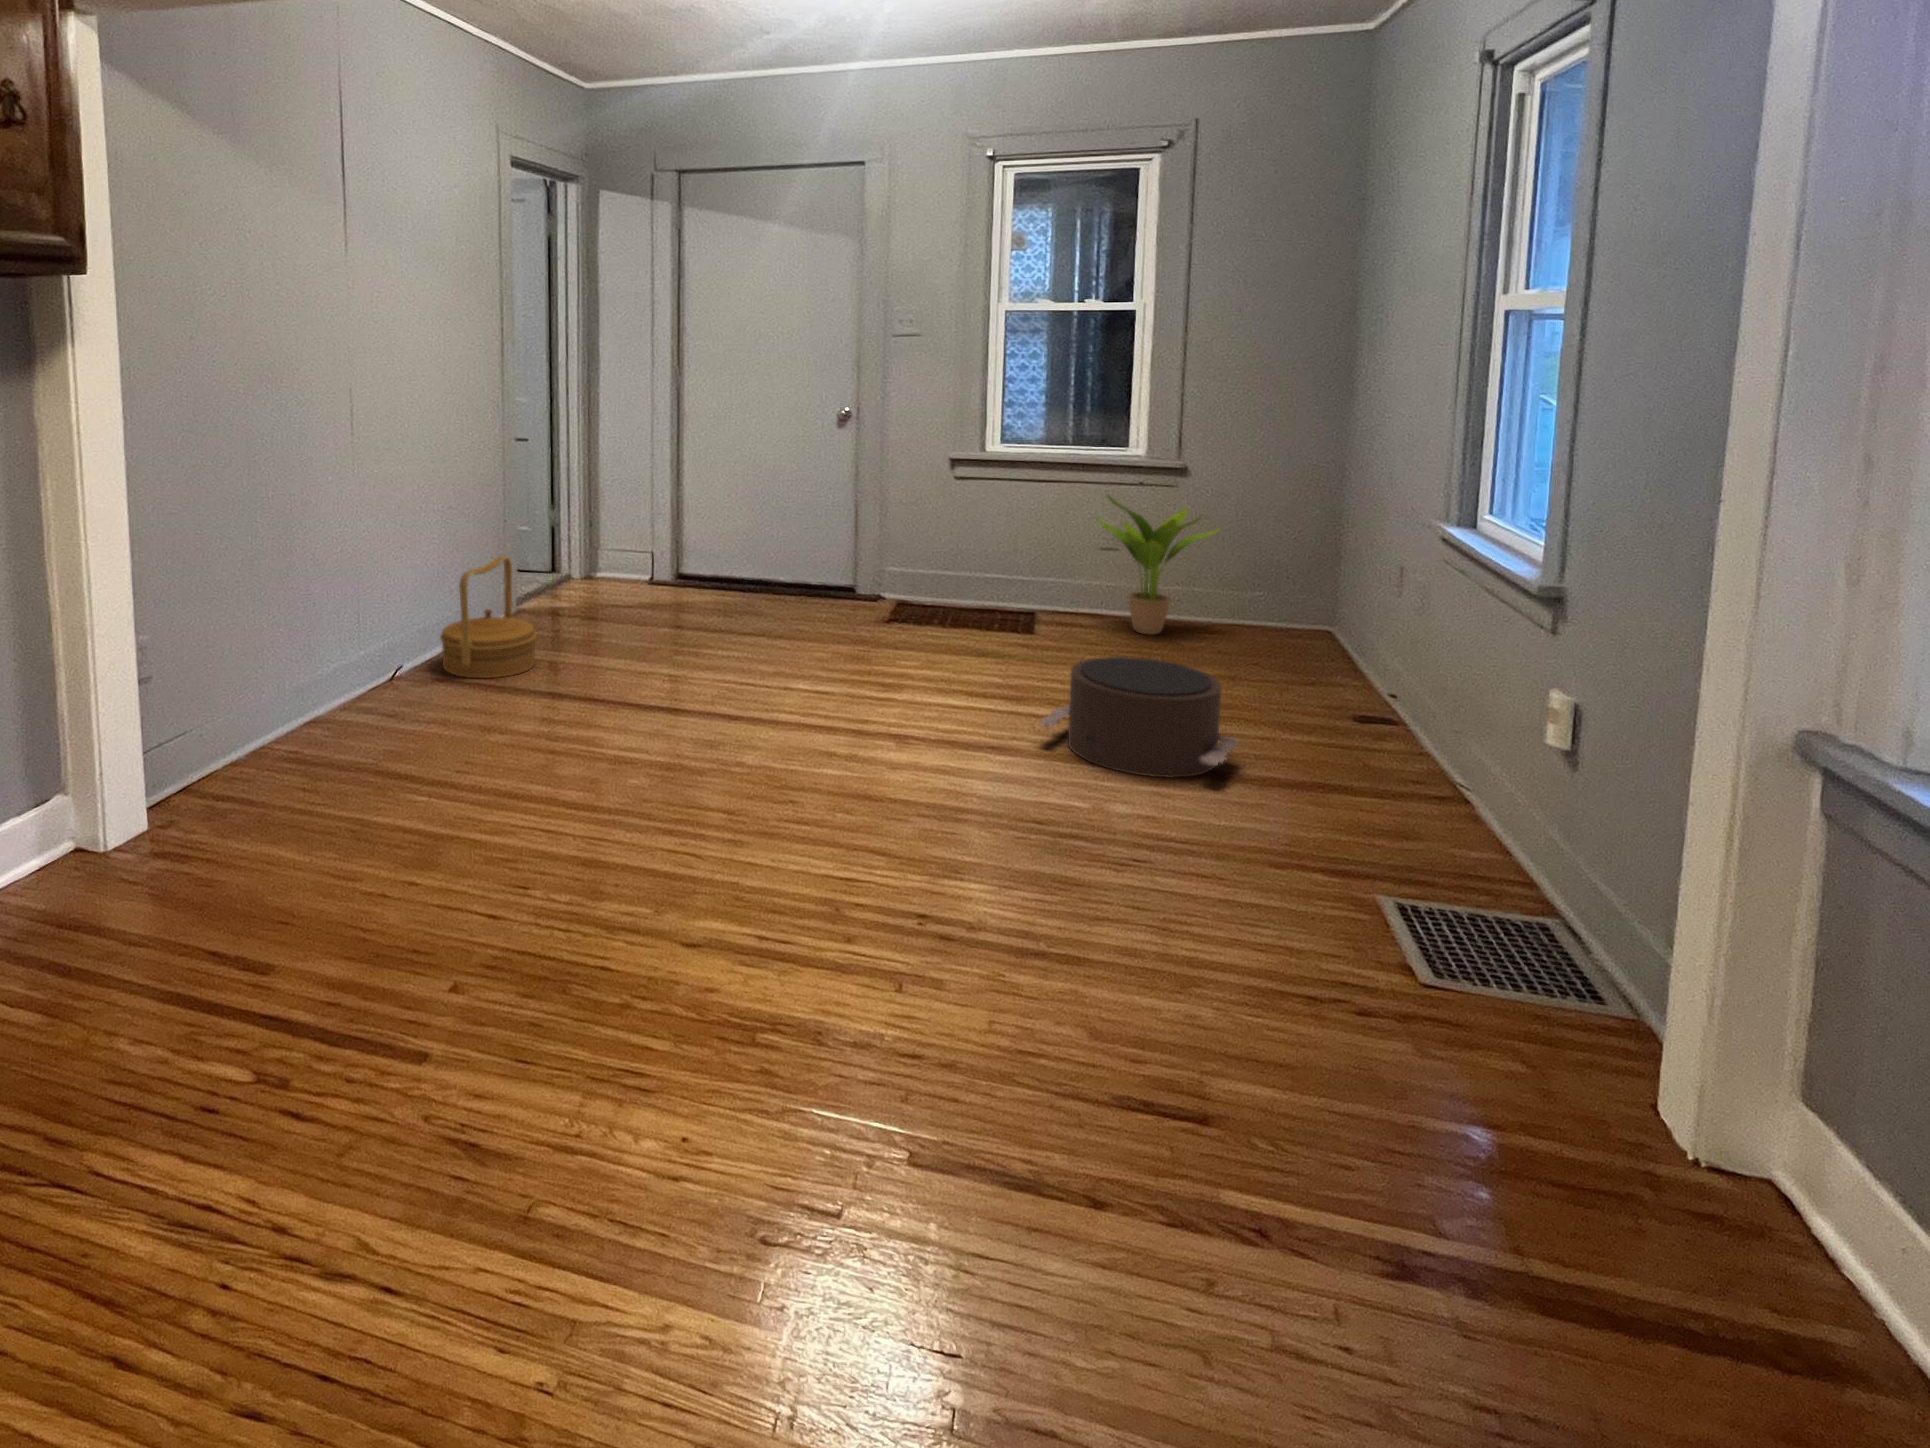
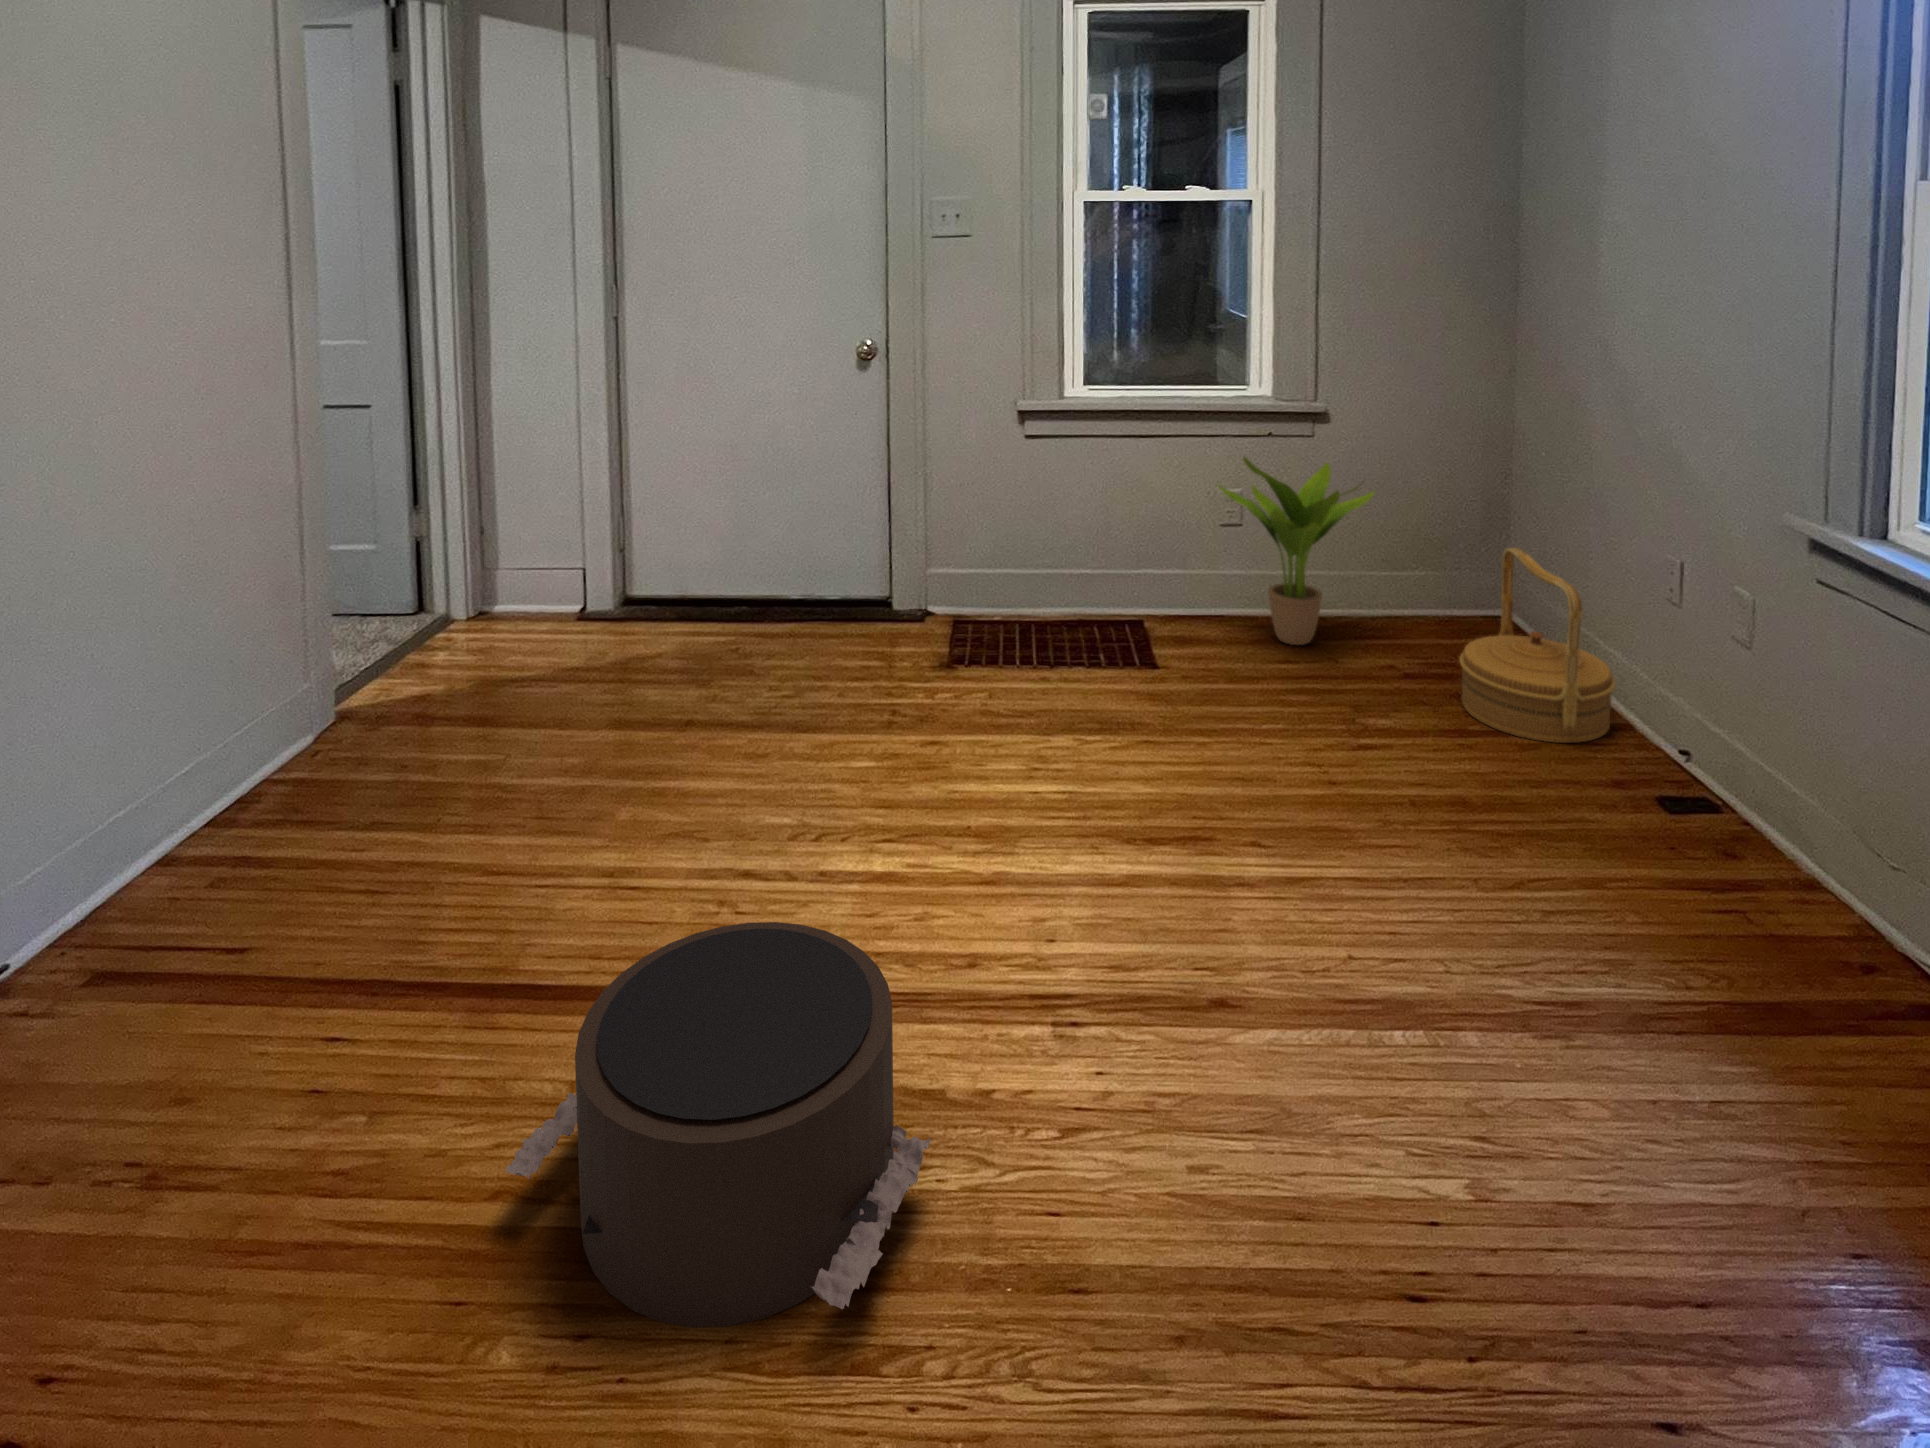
woven basket: present [440,556,537,678] -> present [1459,548,1616,743]
pouf: present [1040,657,1238,777] -> present [505,922,931,1328]

